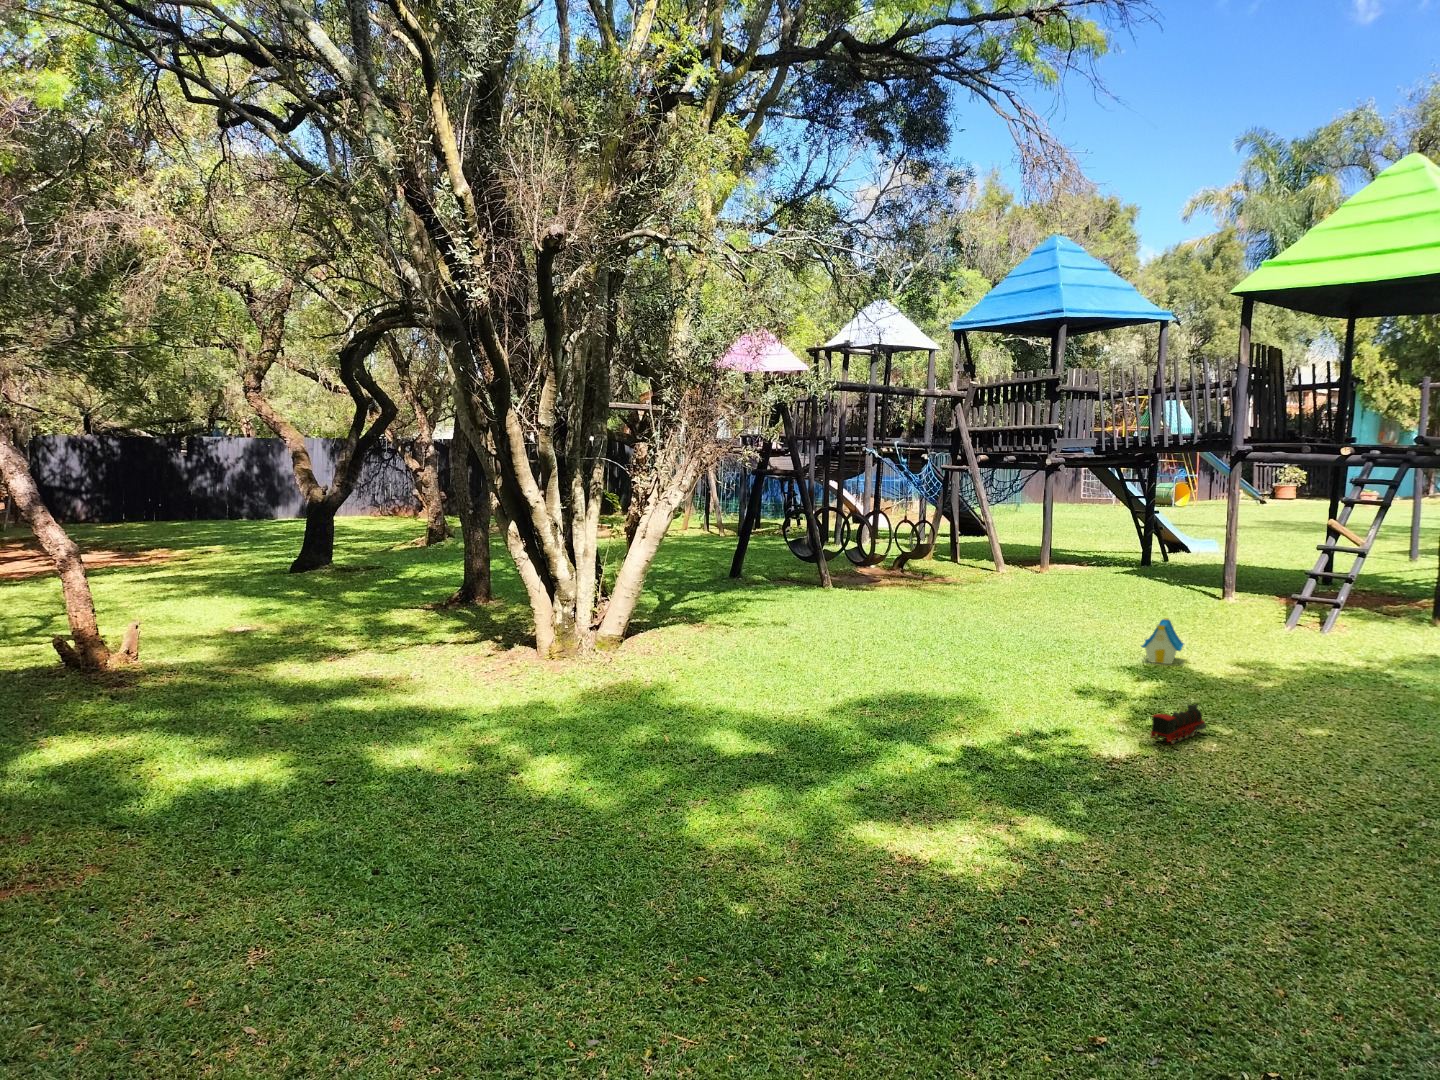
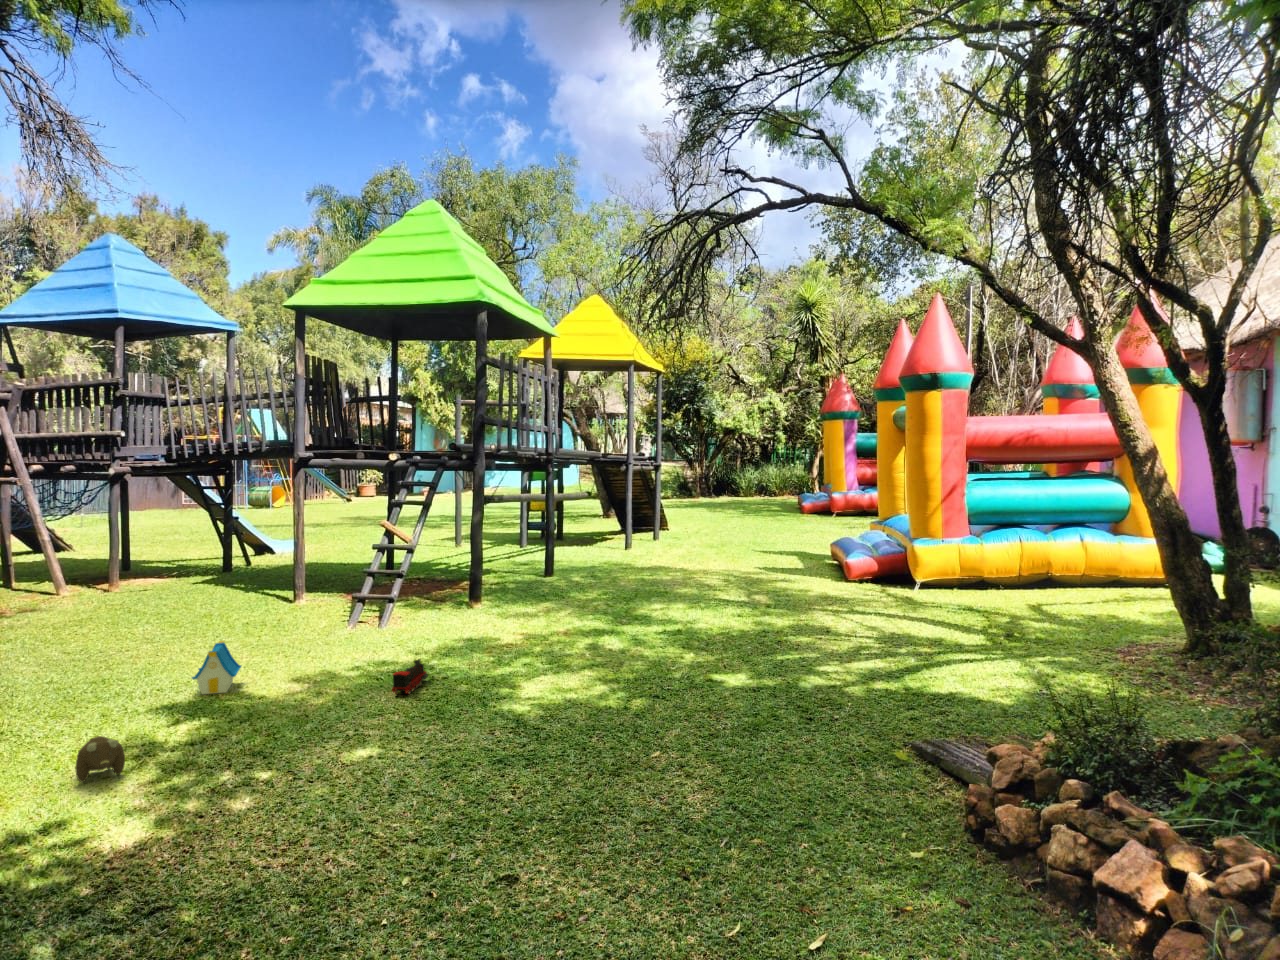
plush toy: none [1067,673,1103,707] -> present [75,736,125,782]
toy train: present [1151,704,1206,744] -> present [392,659,428,694]

